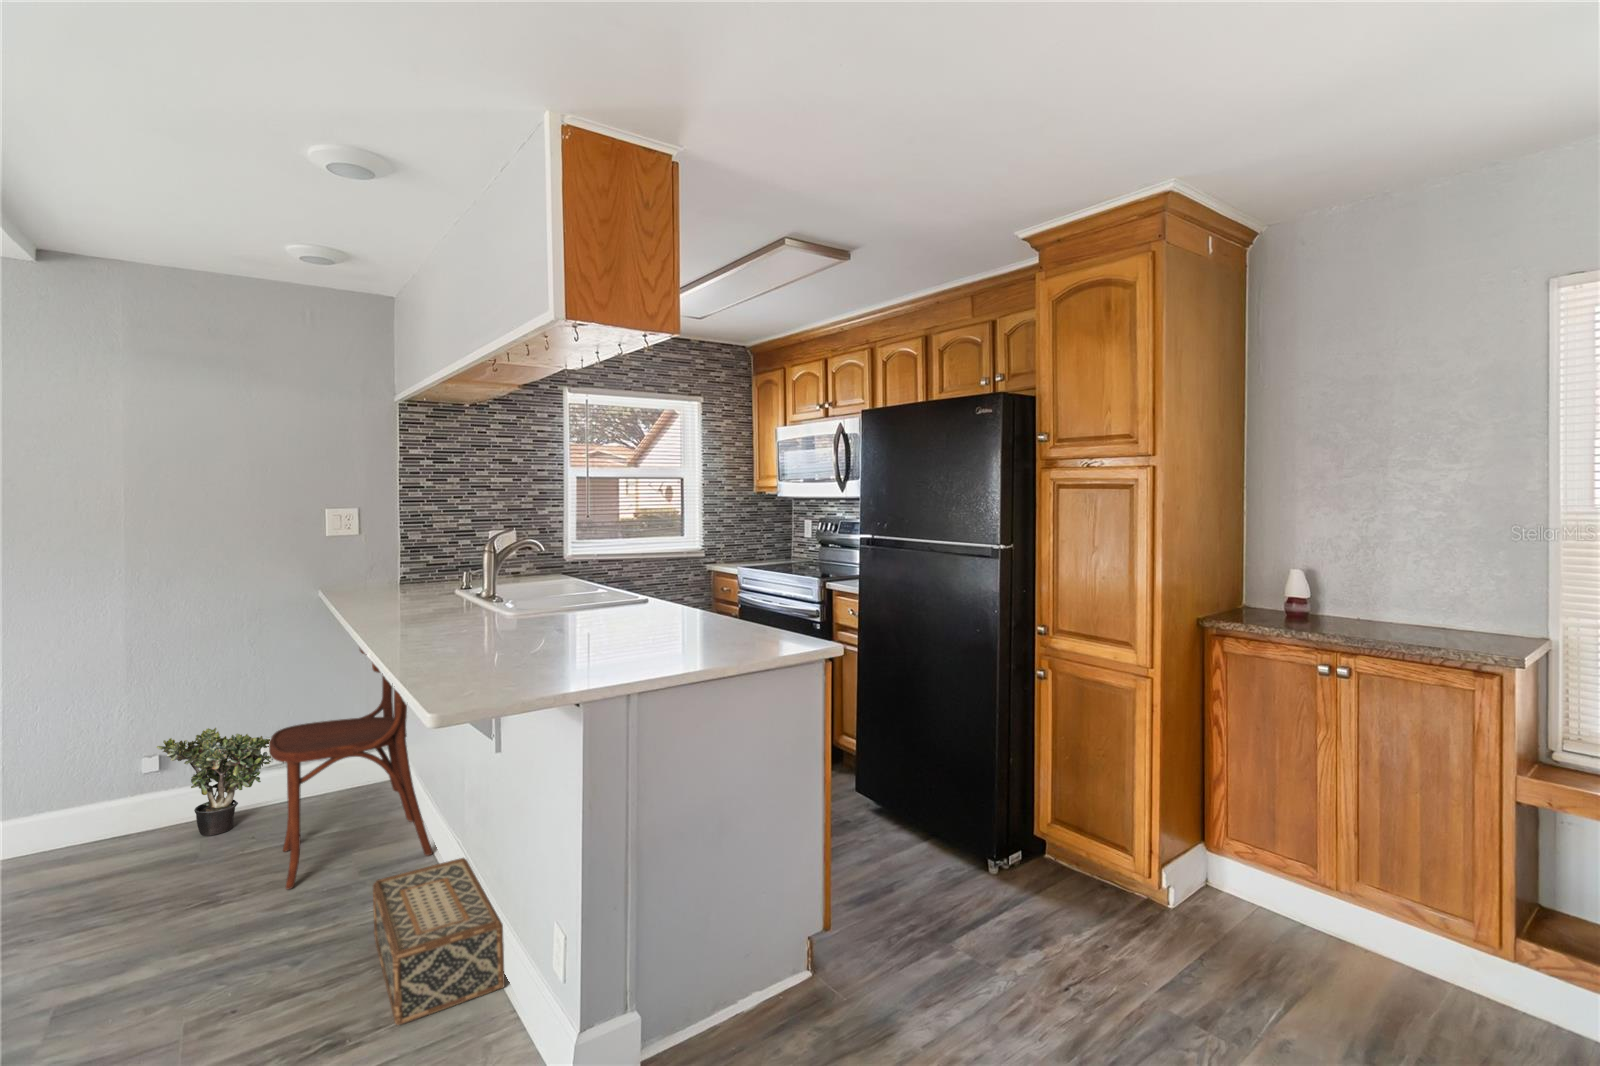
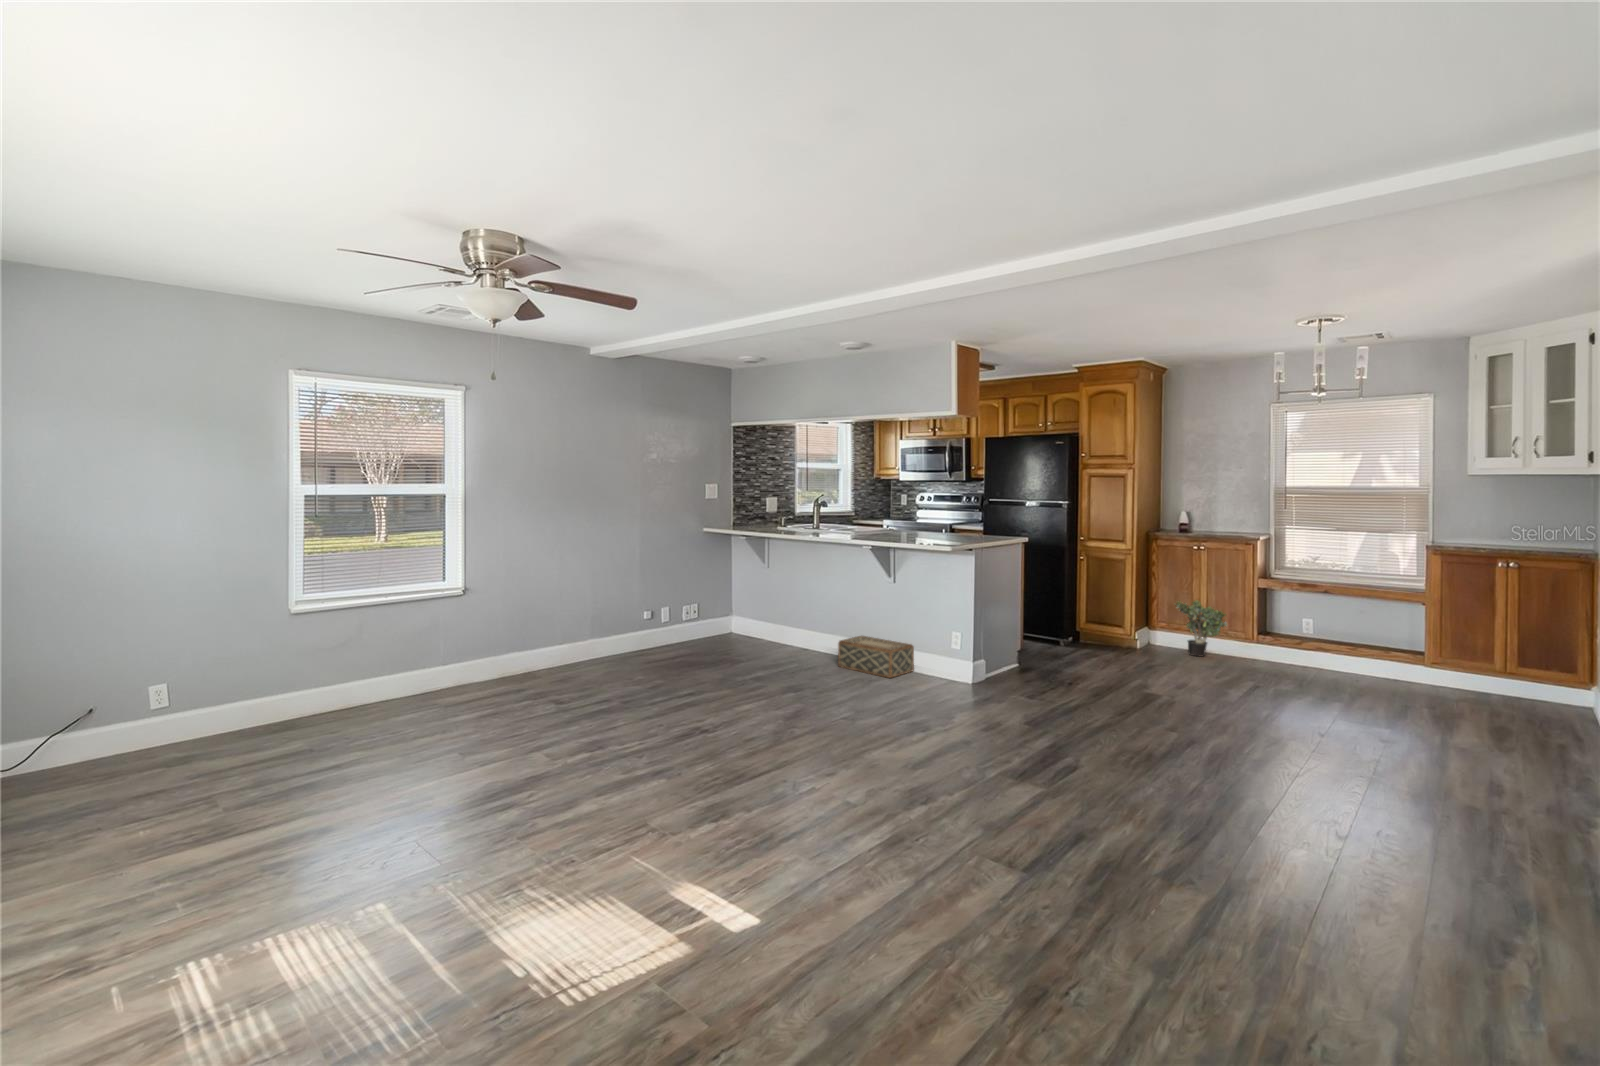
dining chair: present [269,649,433,889] -> none [734,546,810,659]
potted plant: present [157,728,271,836] -> present [1176,600,1227,656]

